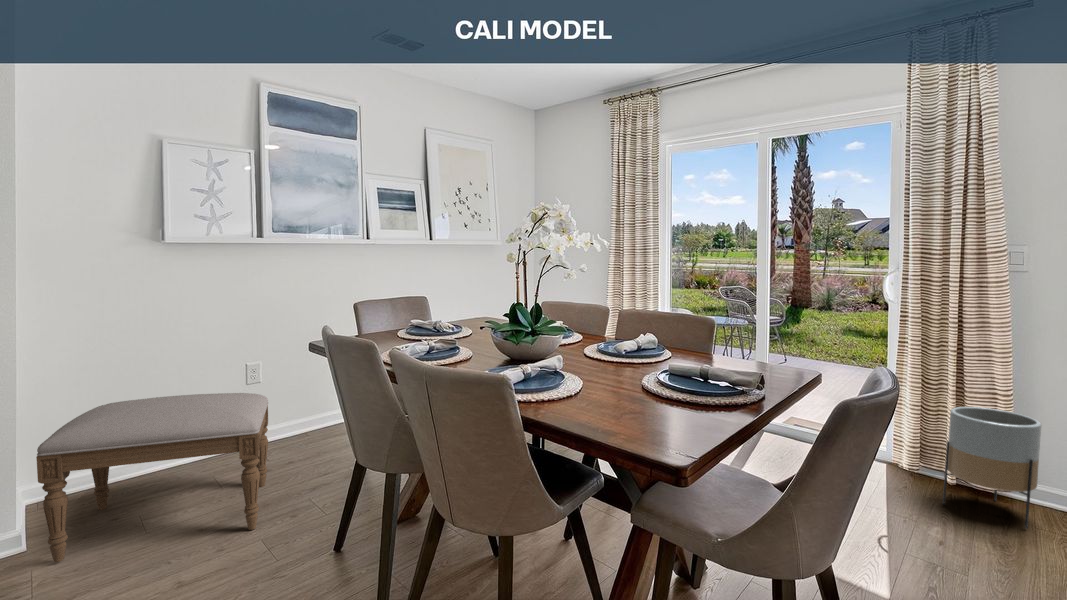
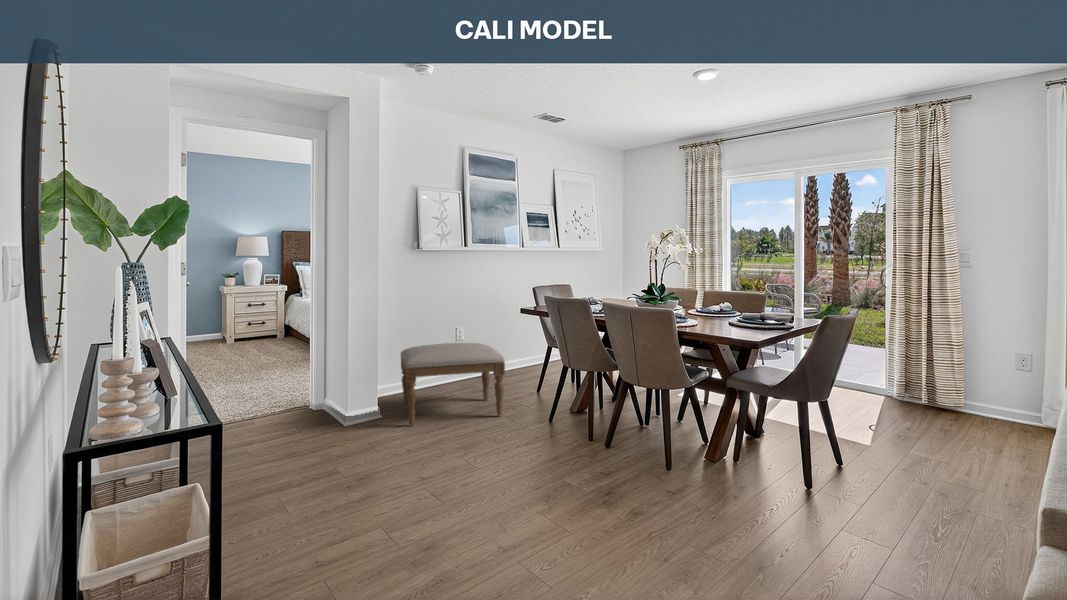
planter: present [943,407,1041,529] -> none [915,353,975,423]

